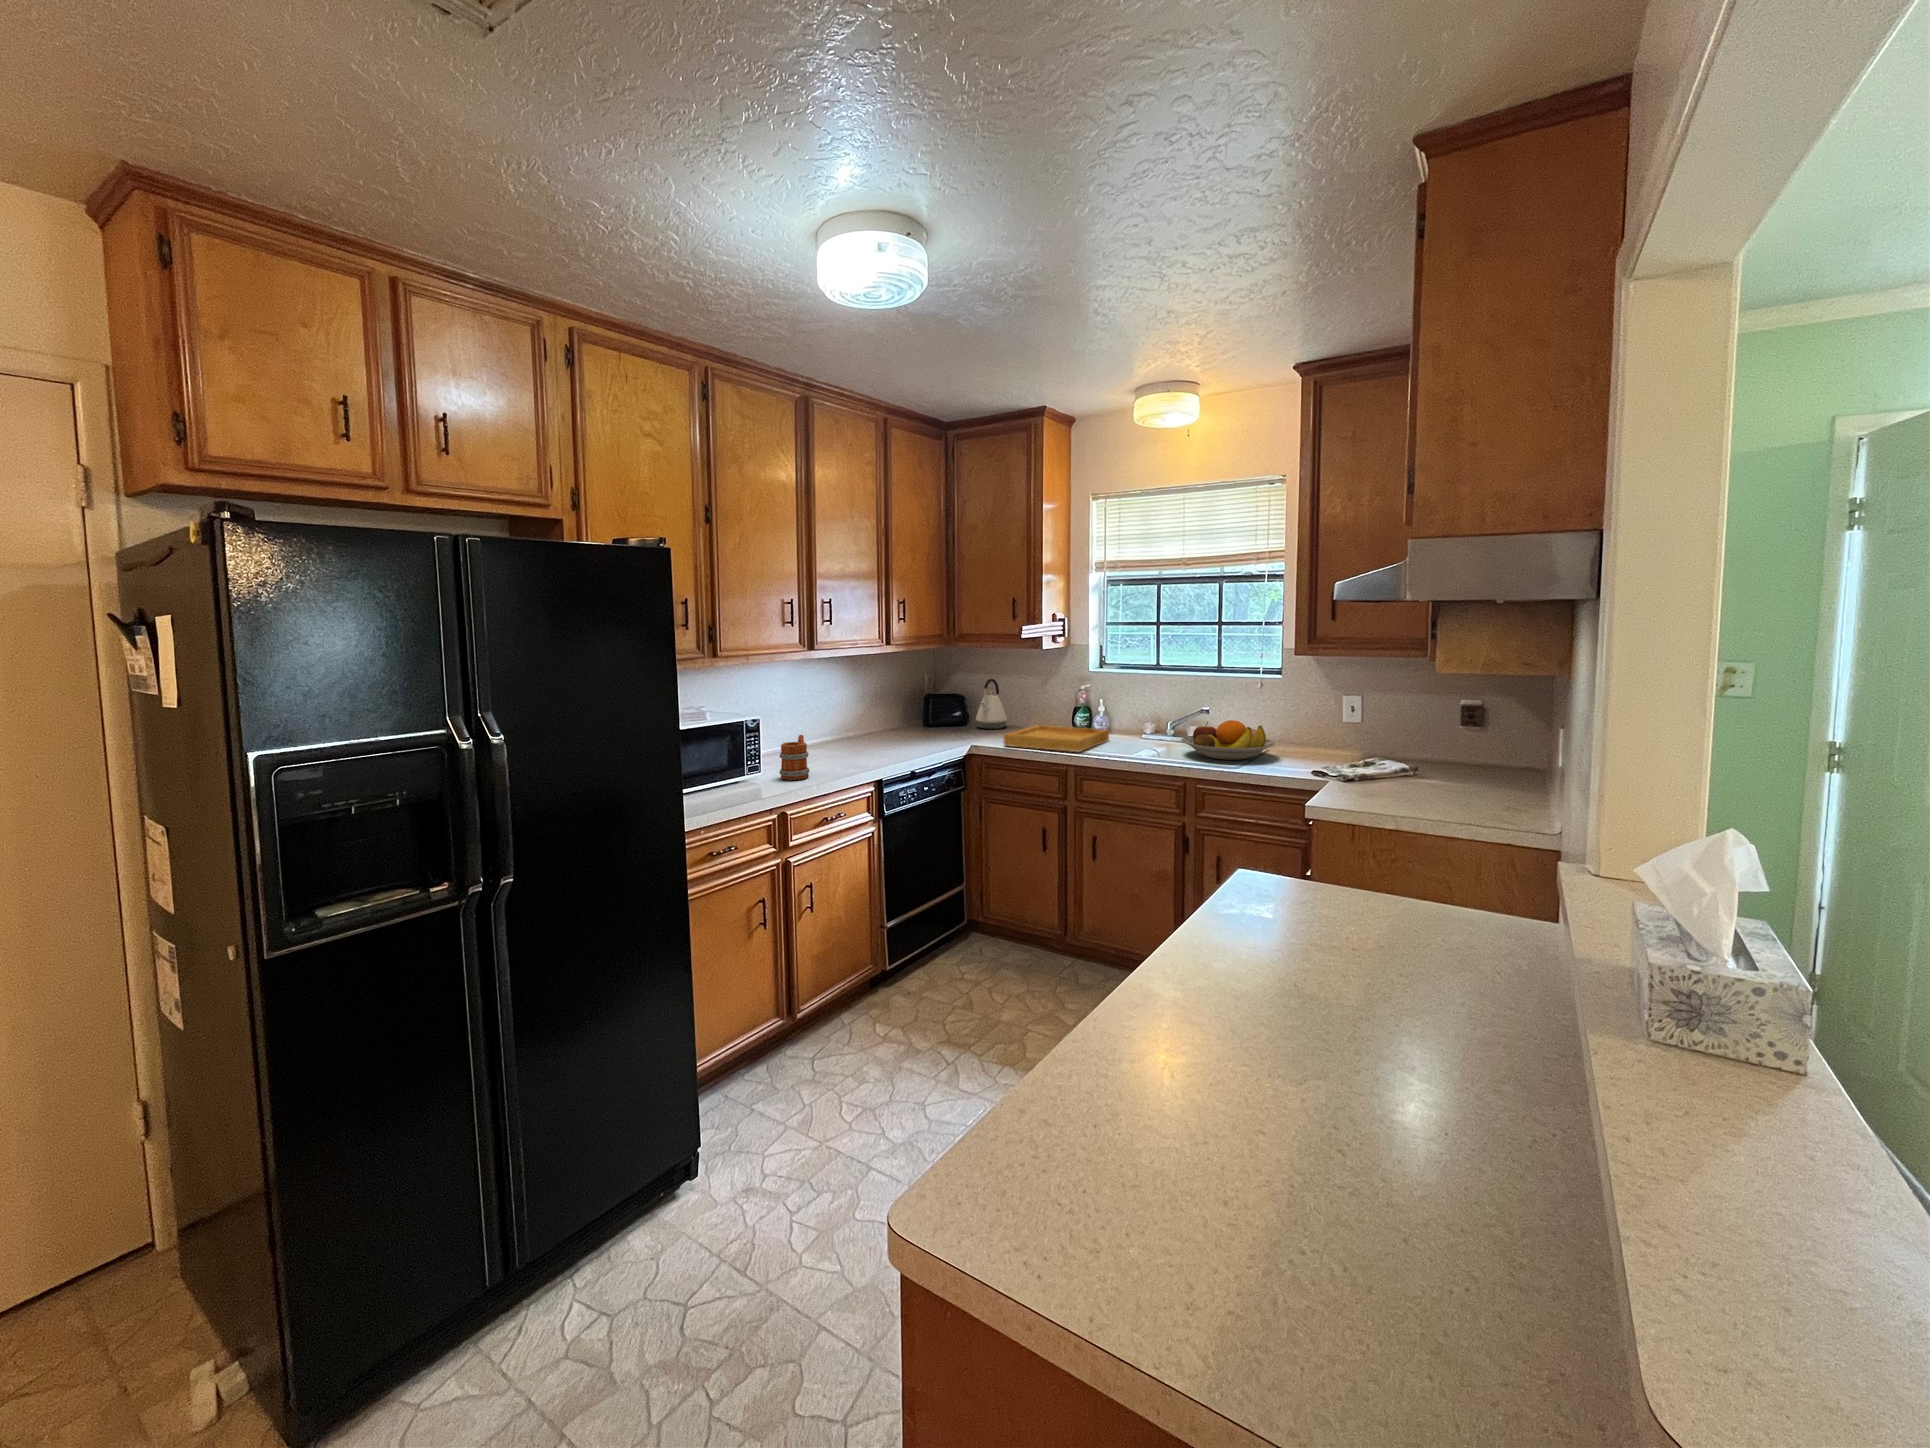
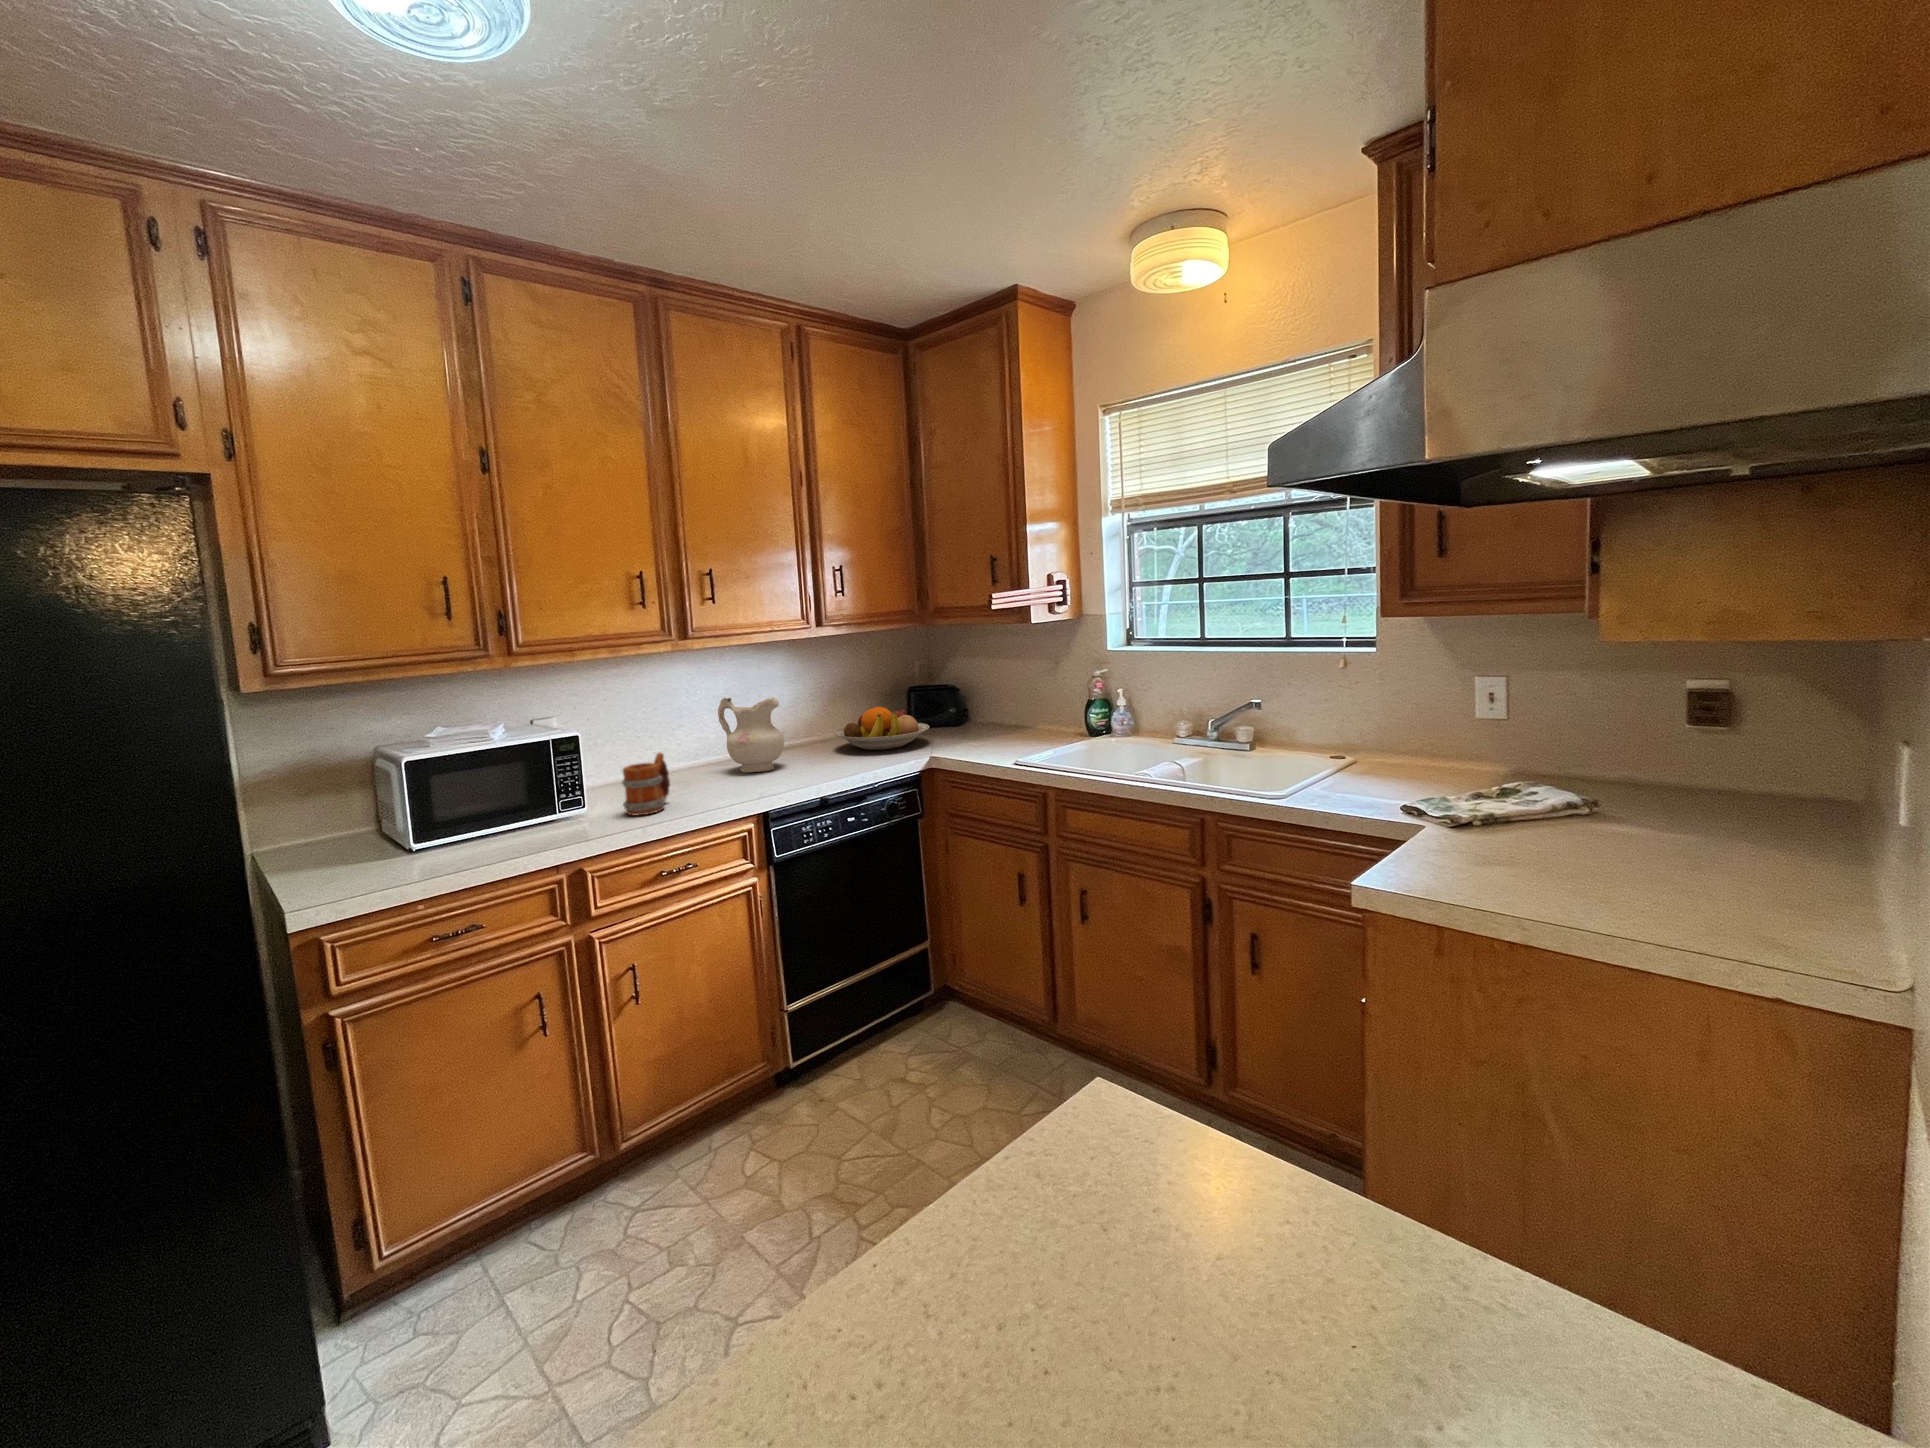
kettle: present [976,679,1007,729] -> none [965,665,1006,731]
ceramic pitcher: none [812,696,863,754] -> present [718,698,784,772]
fruit bowl: present [1181,720,1275,760] -> present [834,707,929,750]
tray: present [1004,725,1109,752] -> none [968,726,1123,768]

